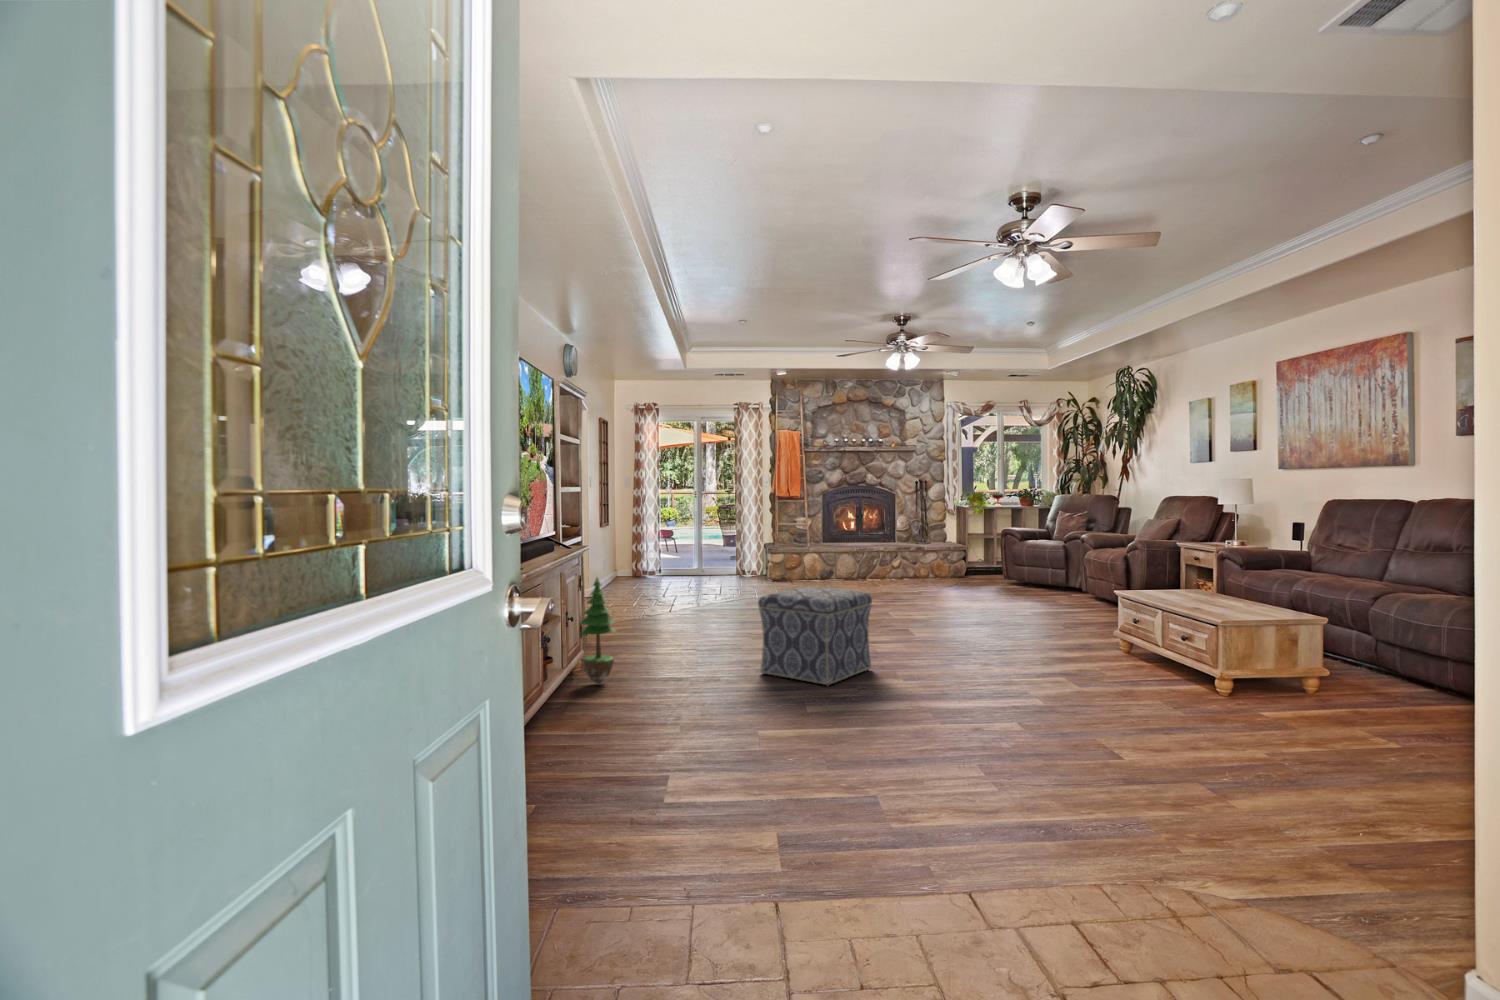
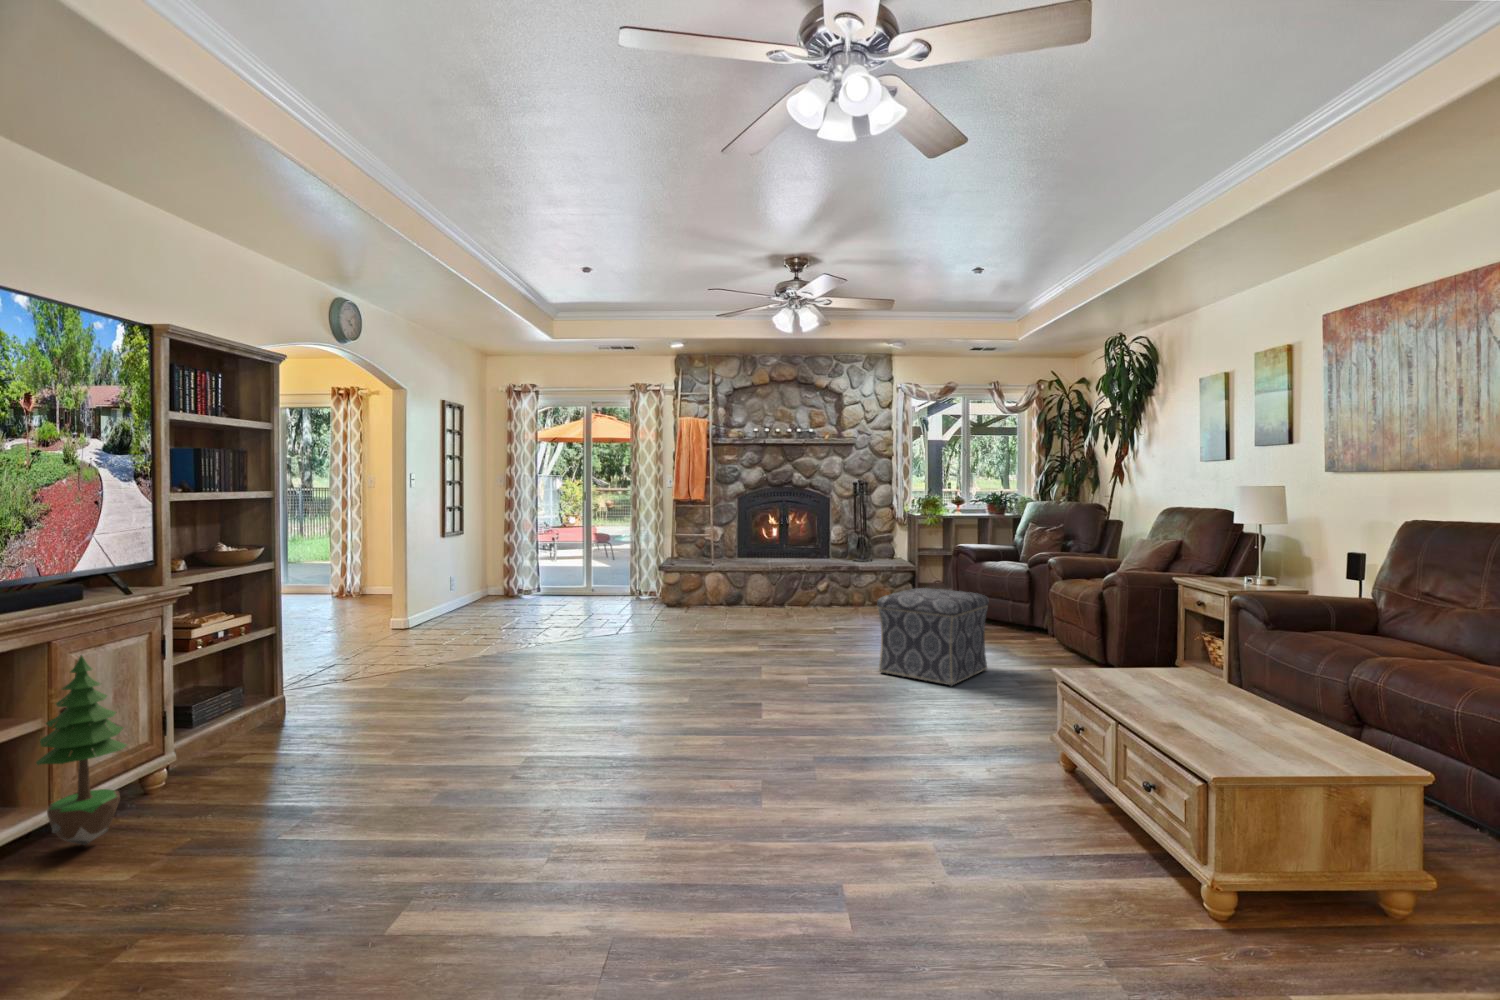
ottoman: present [758,587,872,686] -> present [877,588,989,686]

